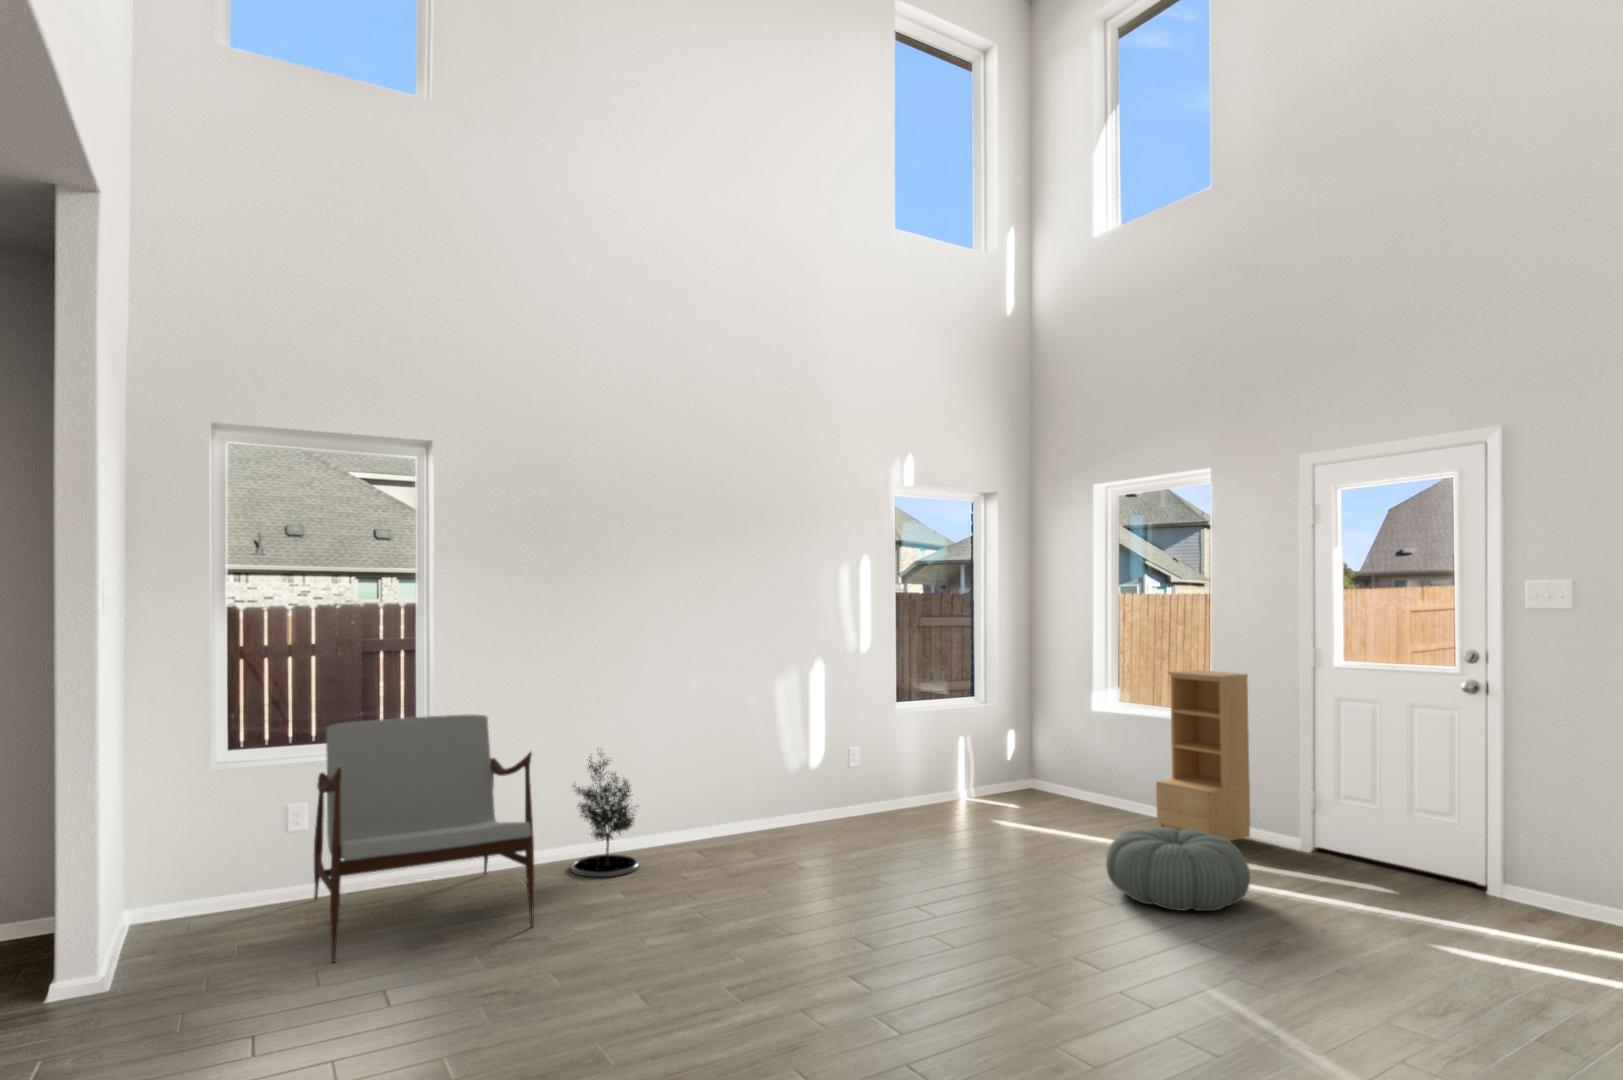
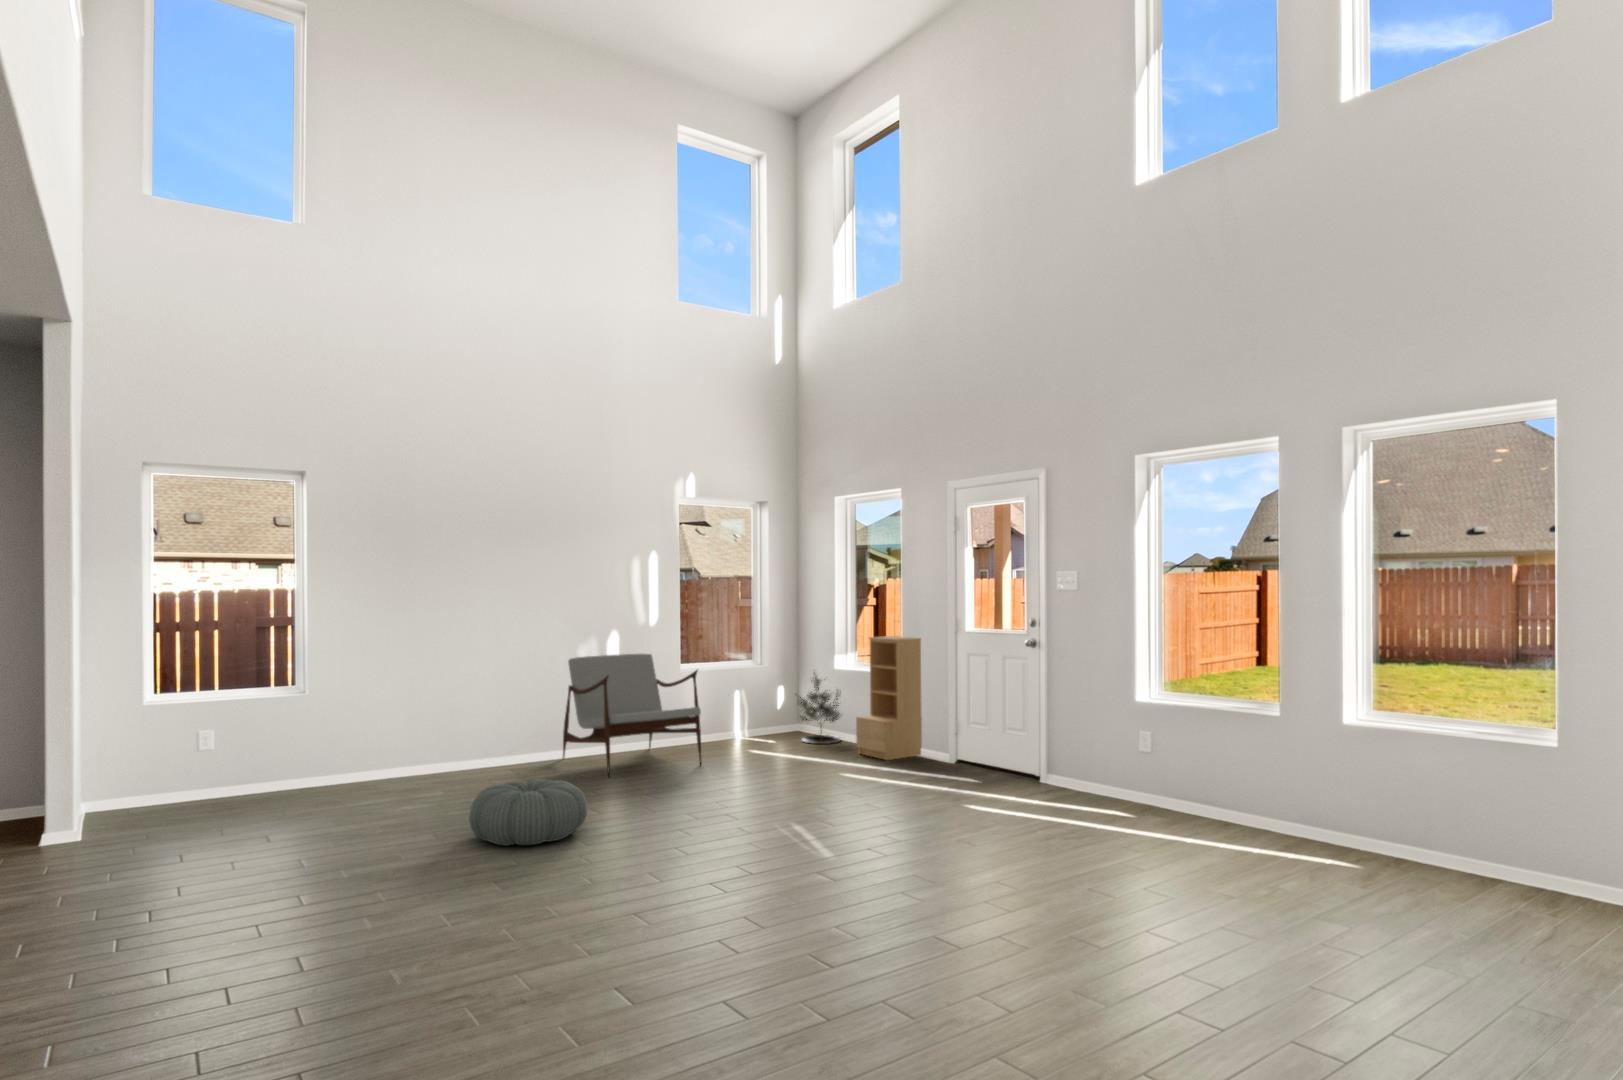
armchair: present [314,714,534,962] -> present [563,654,702,777]
potted tree: present [571,750,640,877] -> present [798,673,840,744]
pouf: present [1106,827,1250,911] -> present [469,779,587,846]

